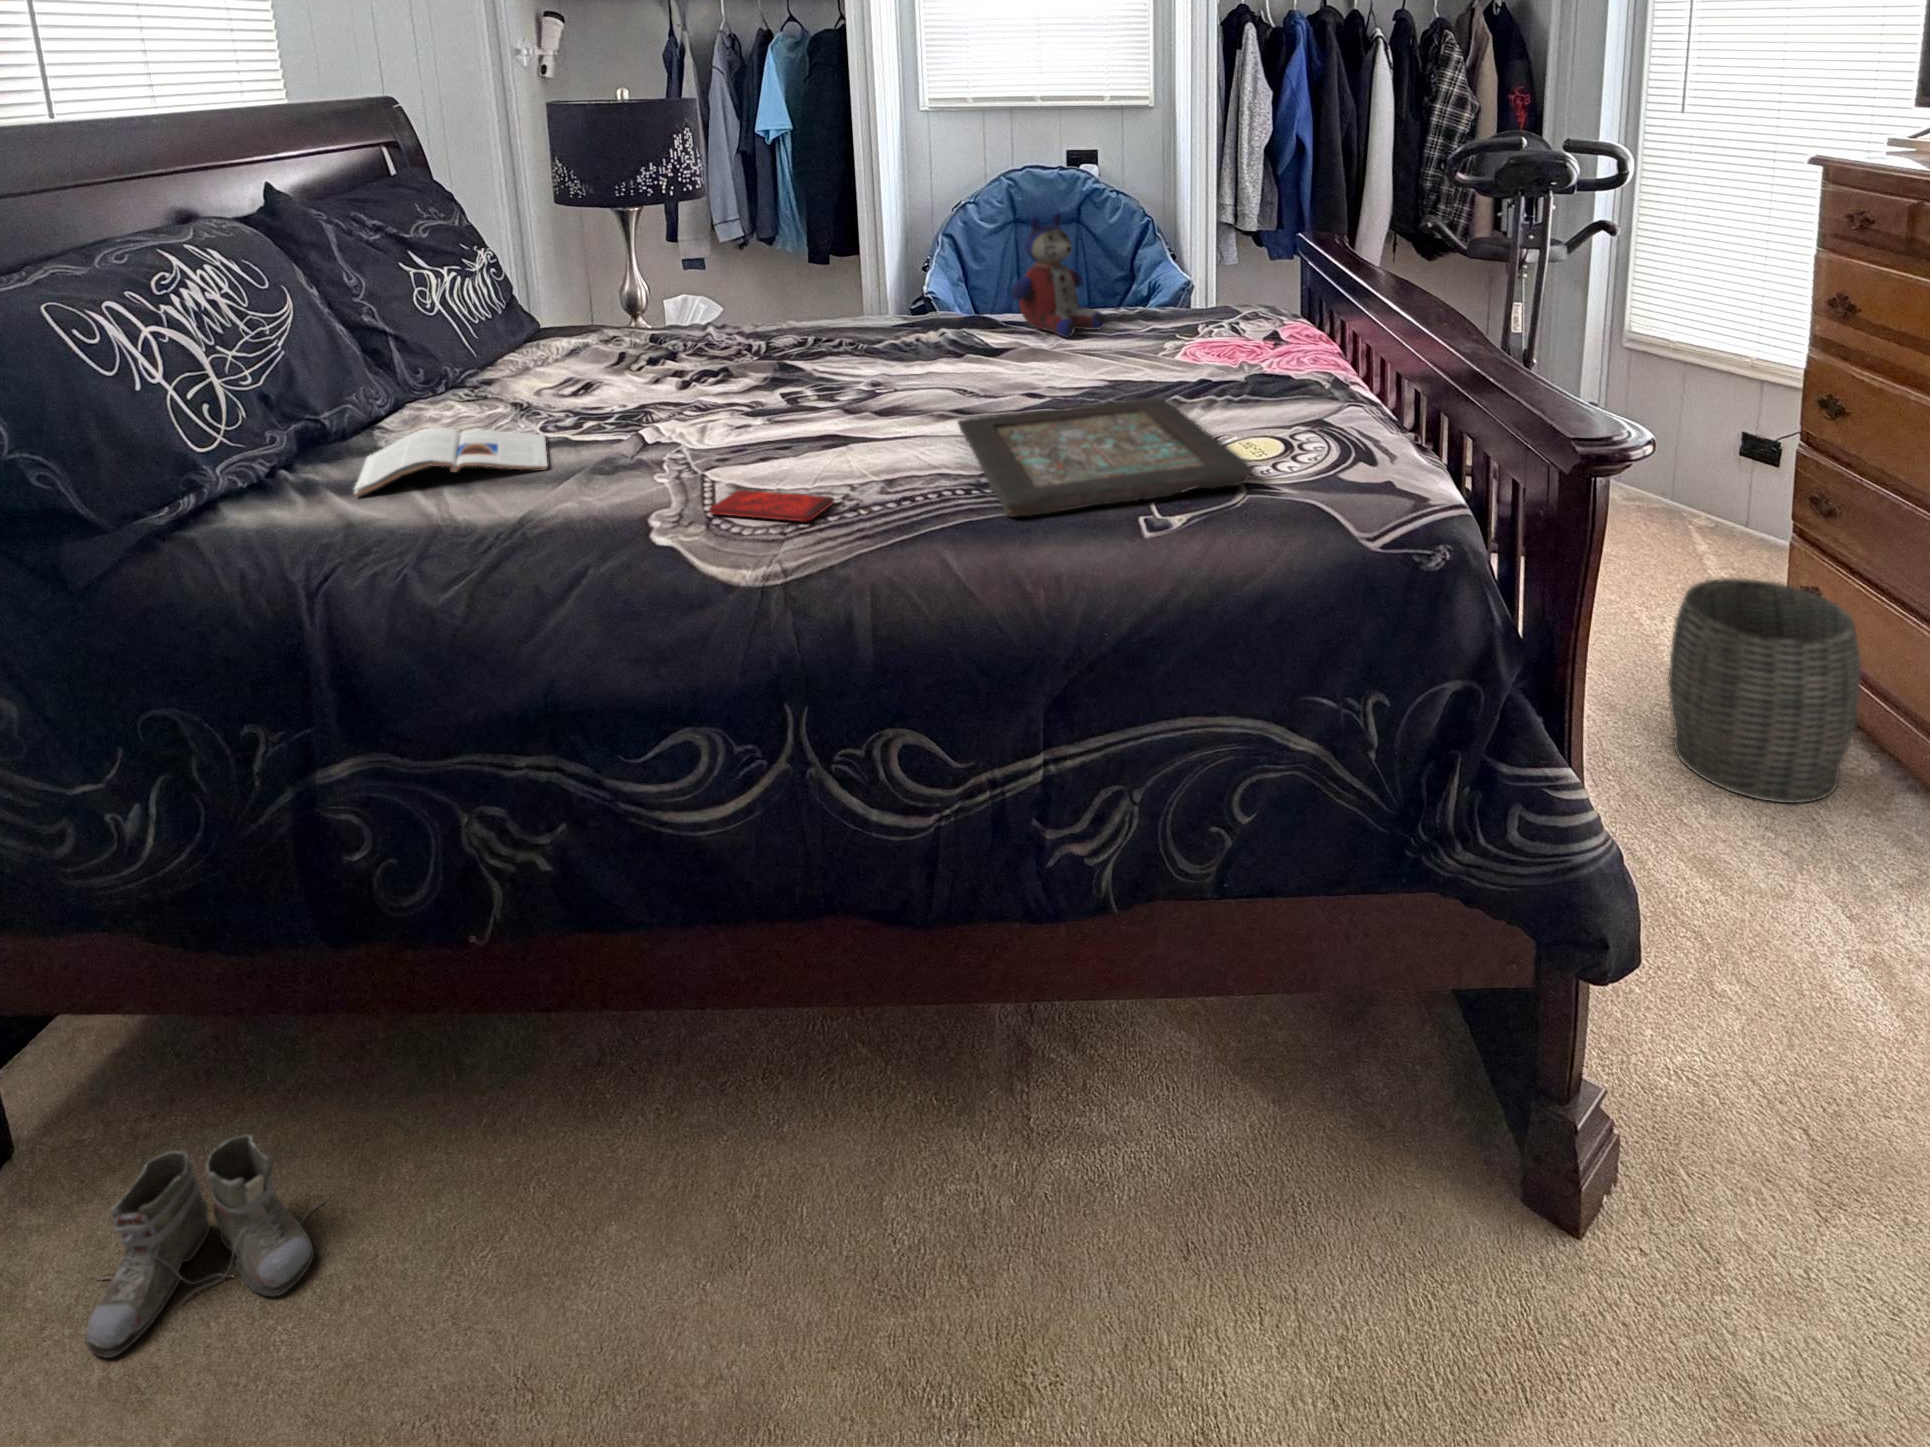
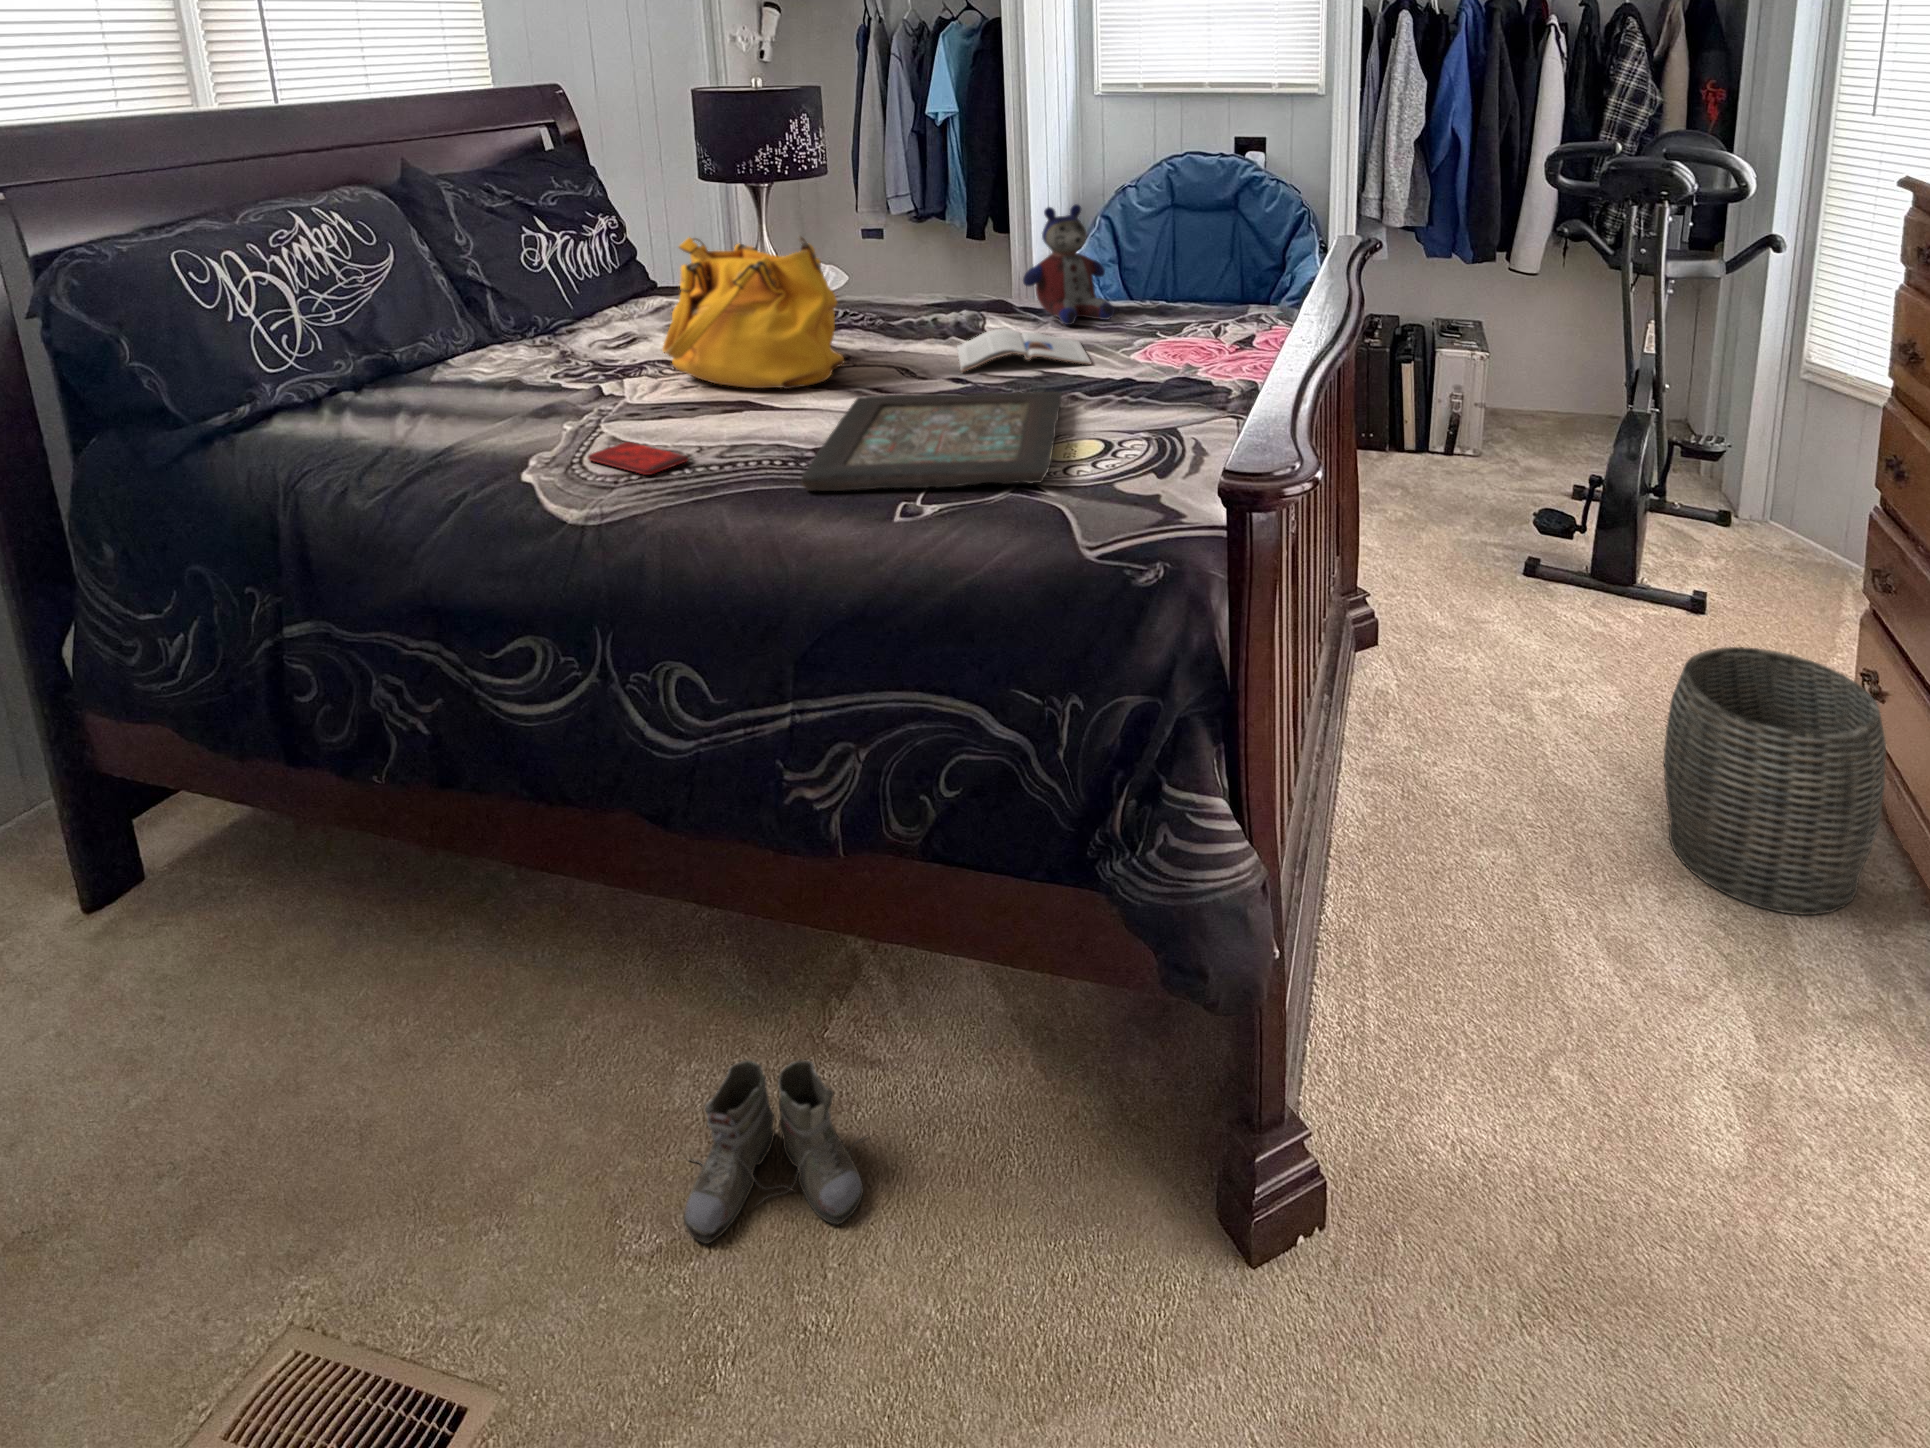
handbag: none [684,252,887,423] -> present [662,236,844,389]
magazine: present [354,428,548,496] -> present [957,328,1091,372]
boots: present [86,1135,314,1358] -> present [684,1060,863,1244]

